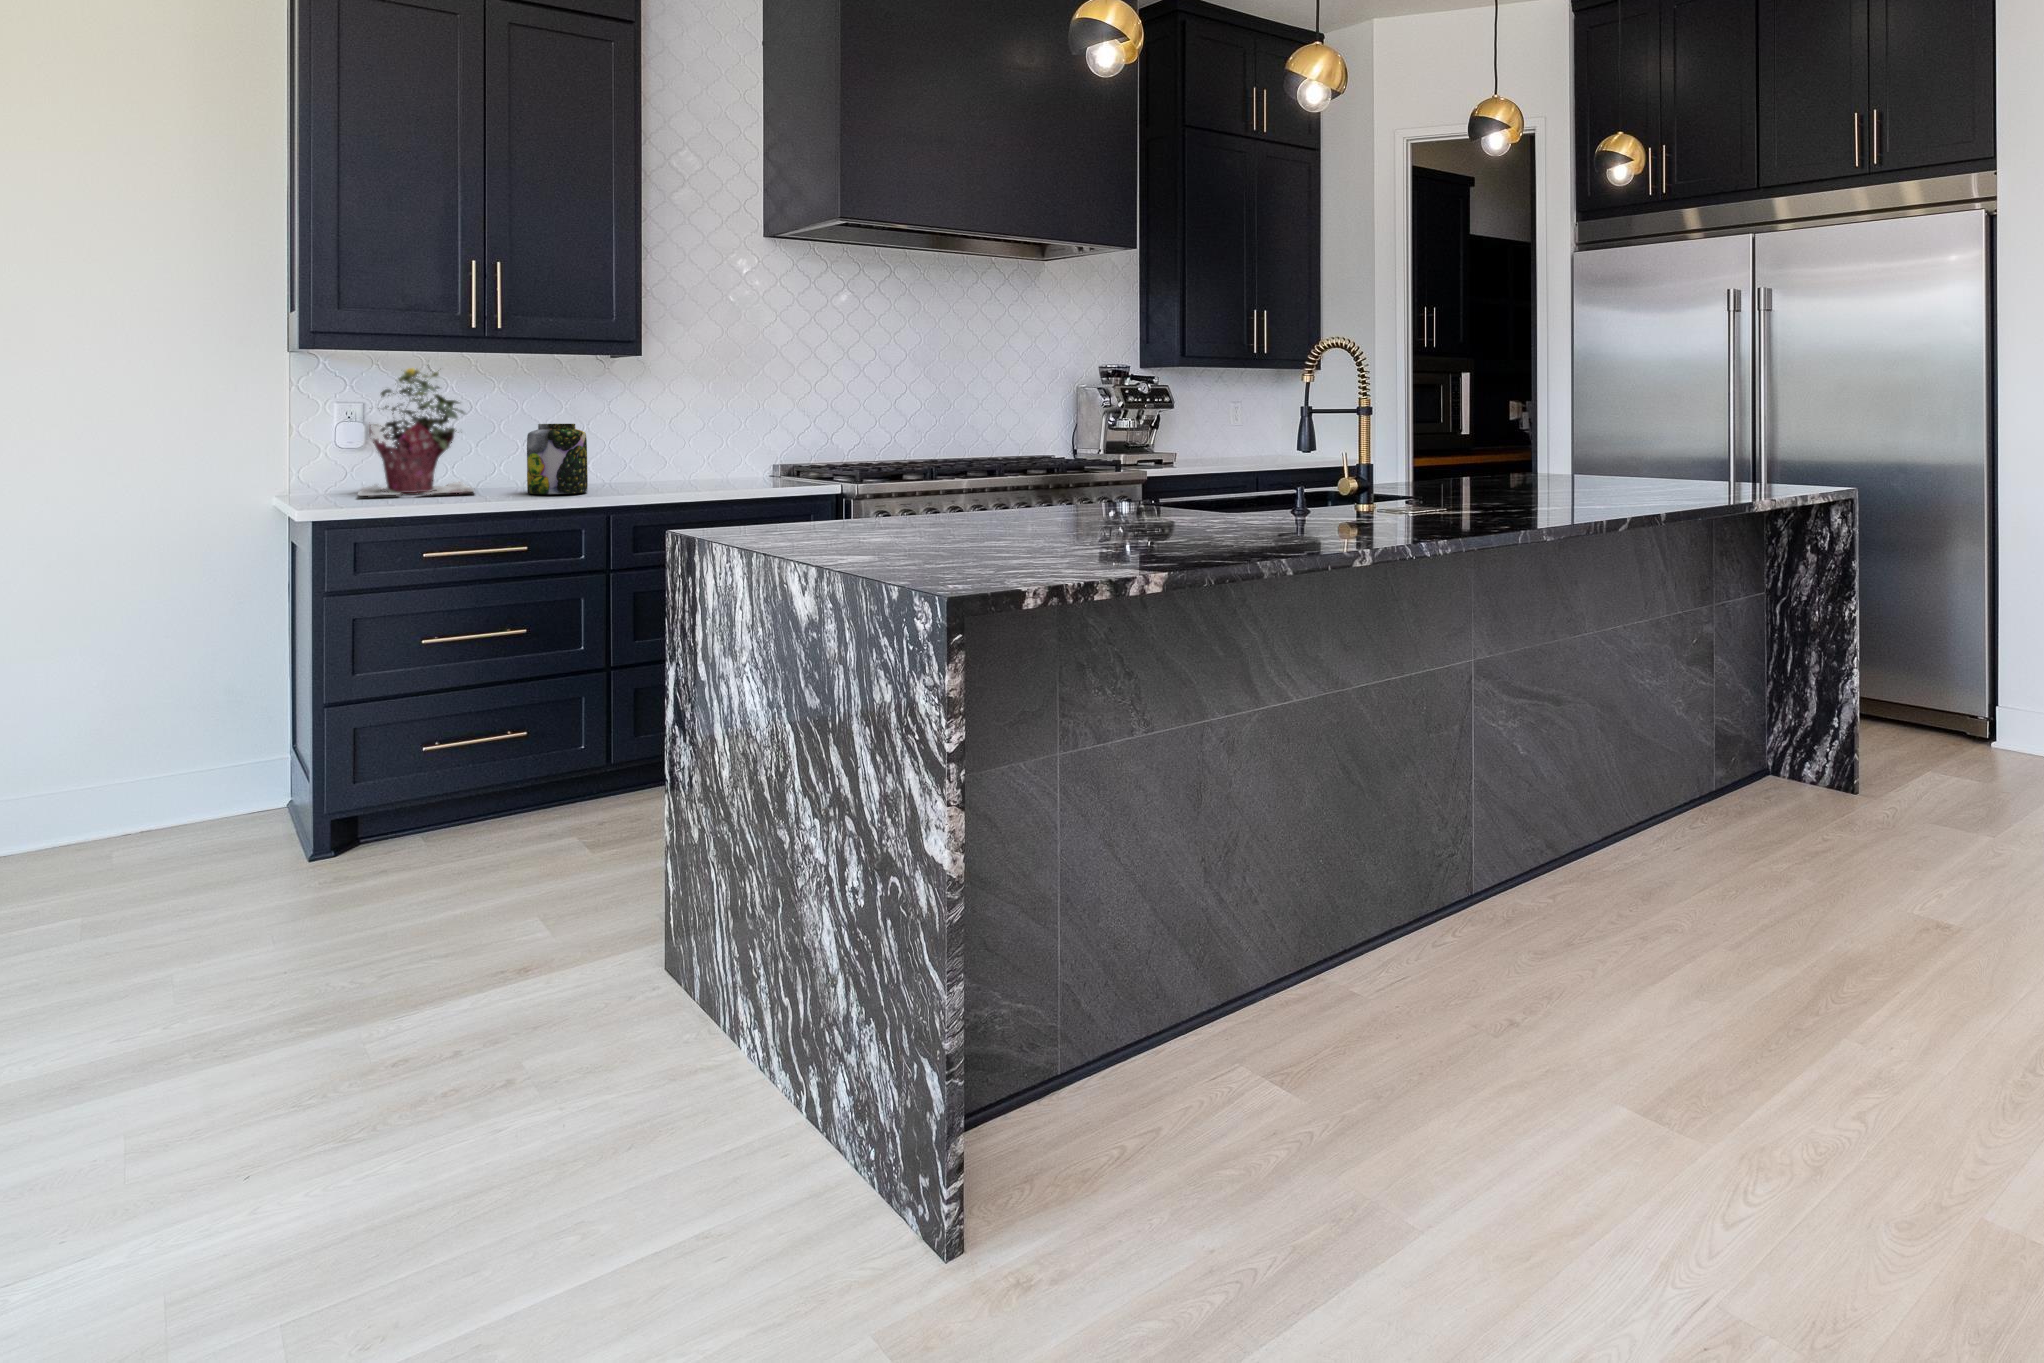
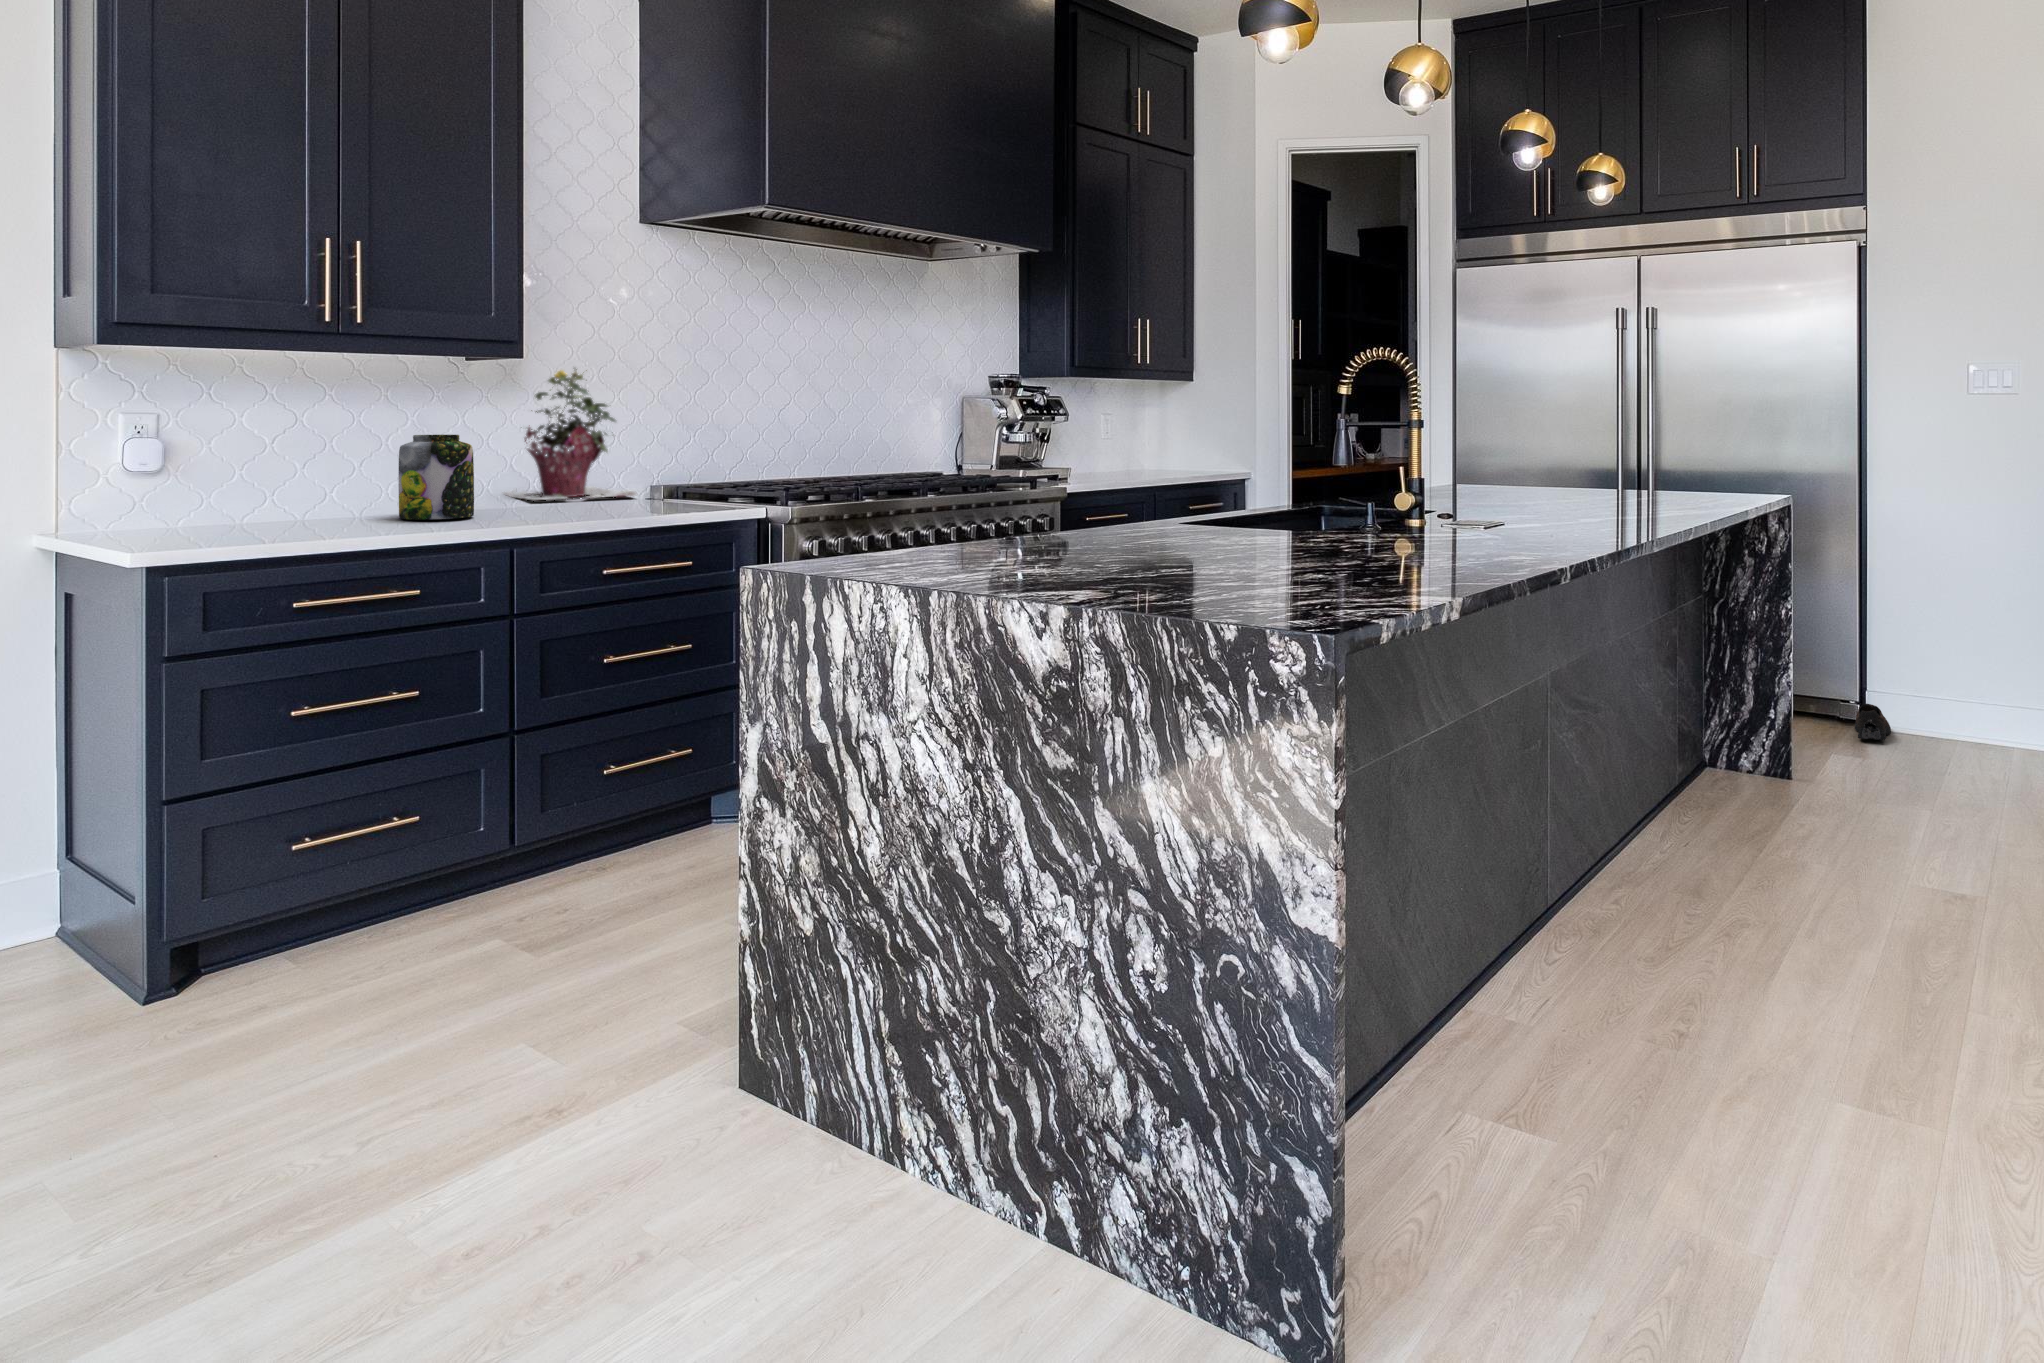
potted plant: present [358,368,474,496] -> present [503,369,636,500]
shoe: none [1971,718,2019,759] -> present [1855,704,1891,740]

